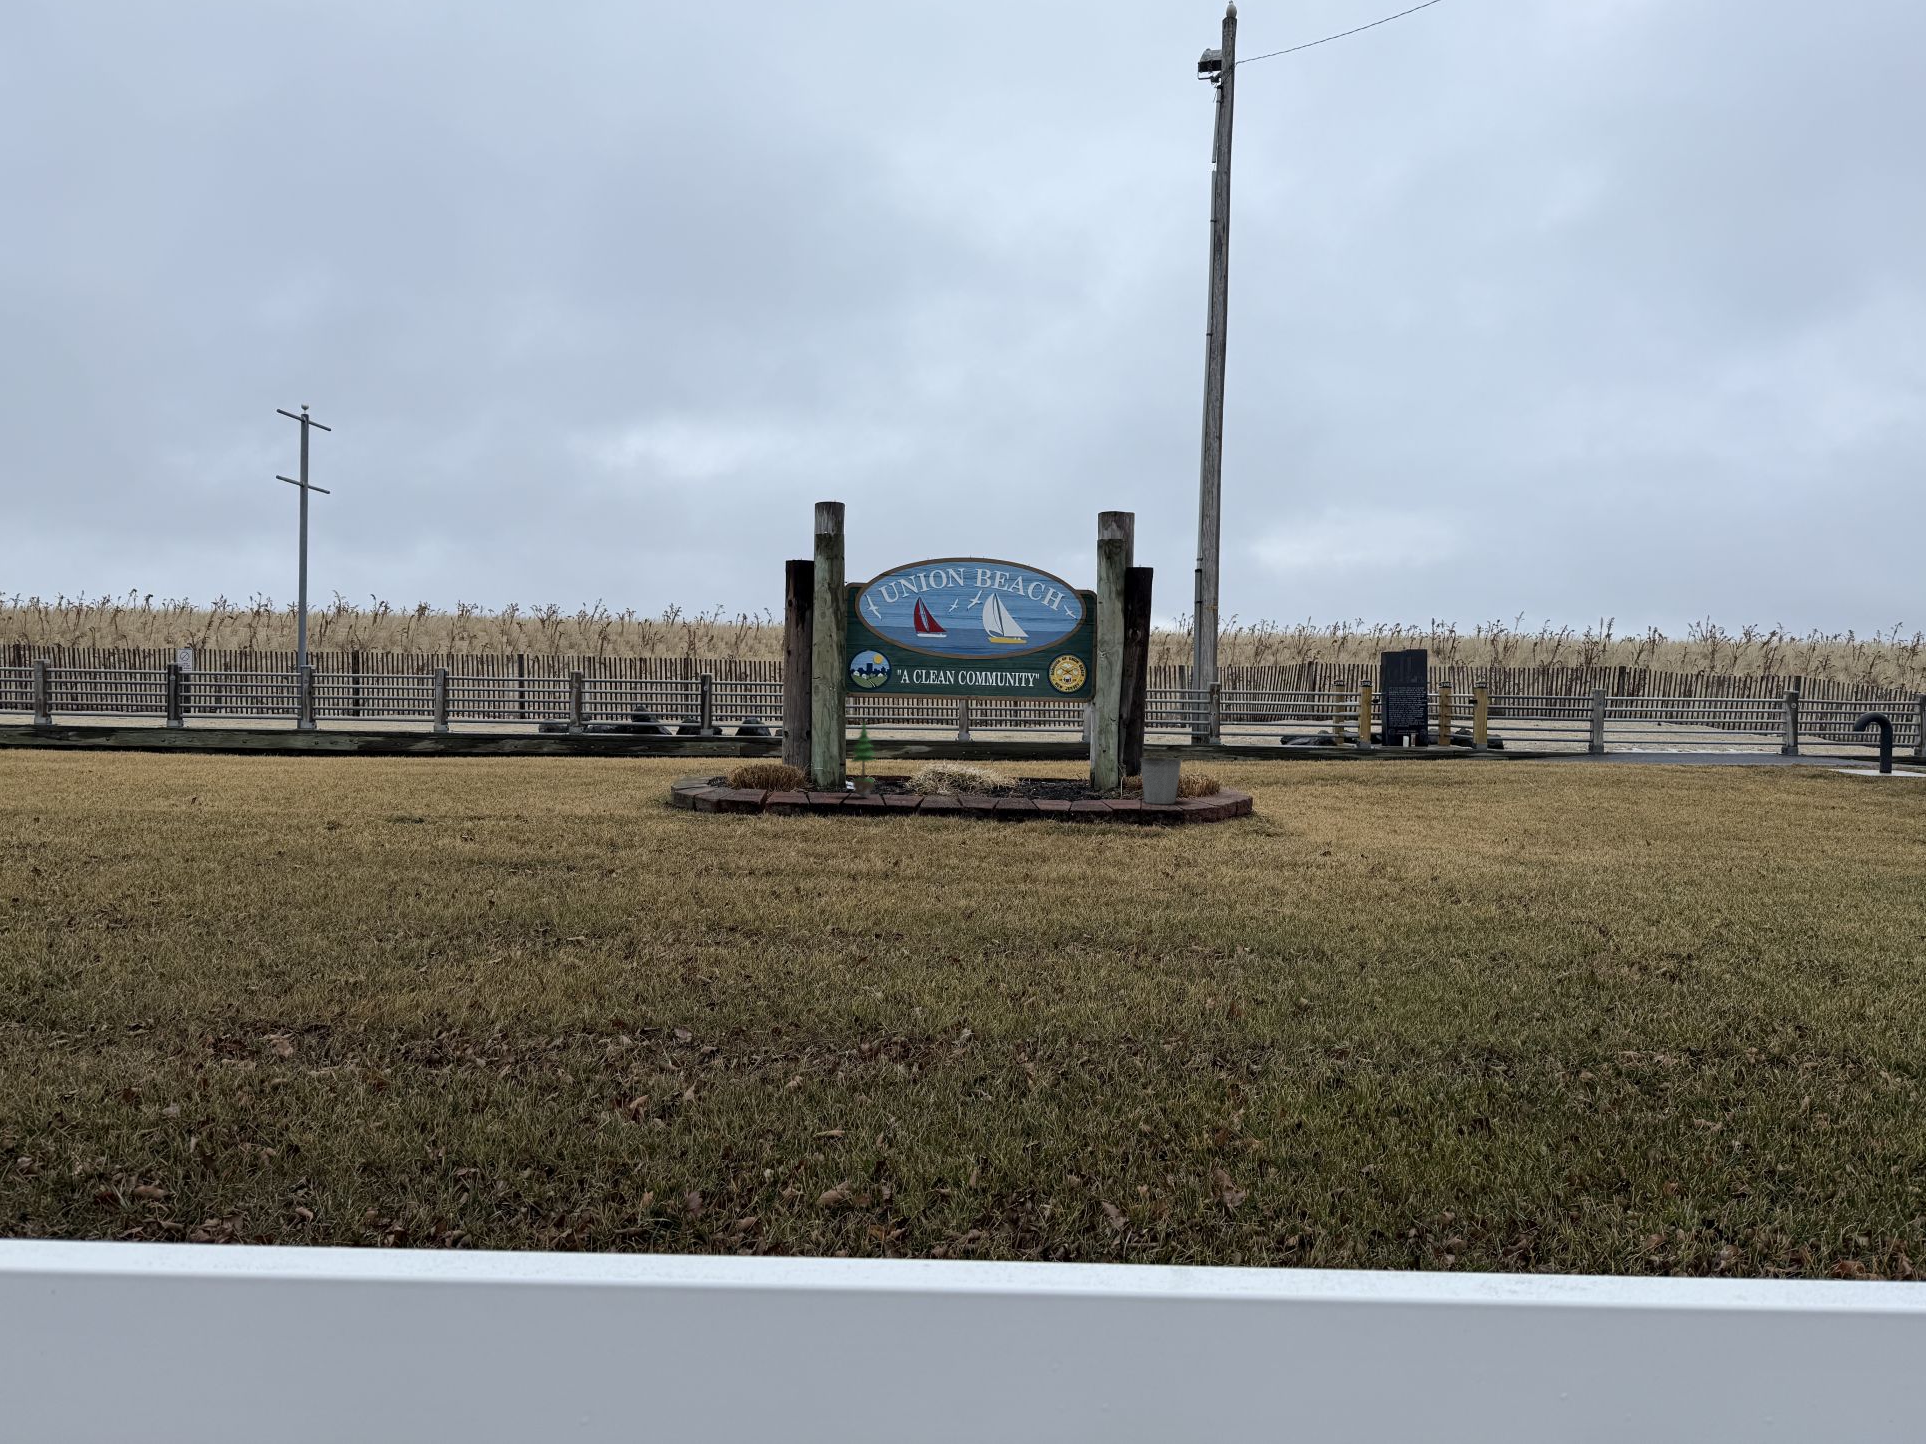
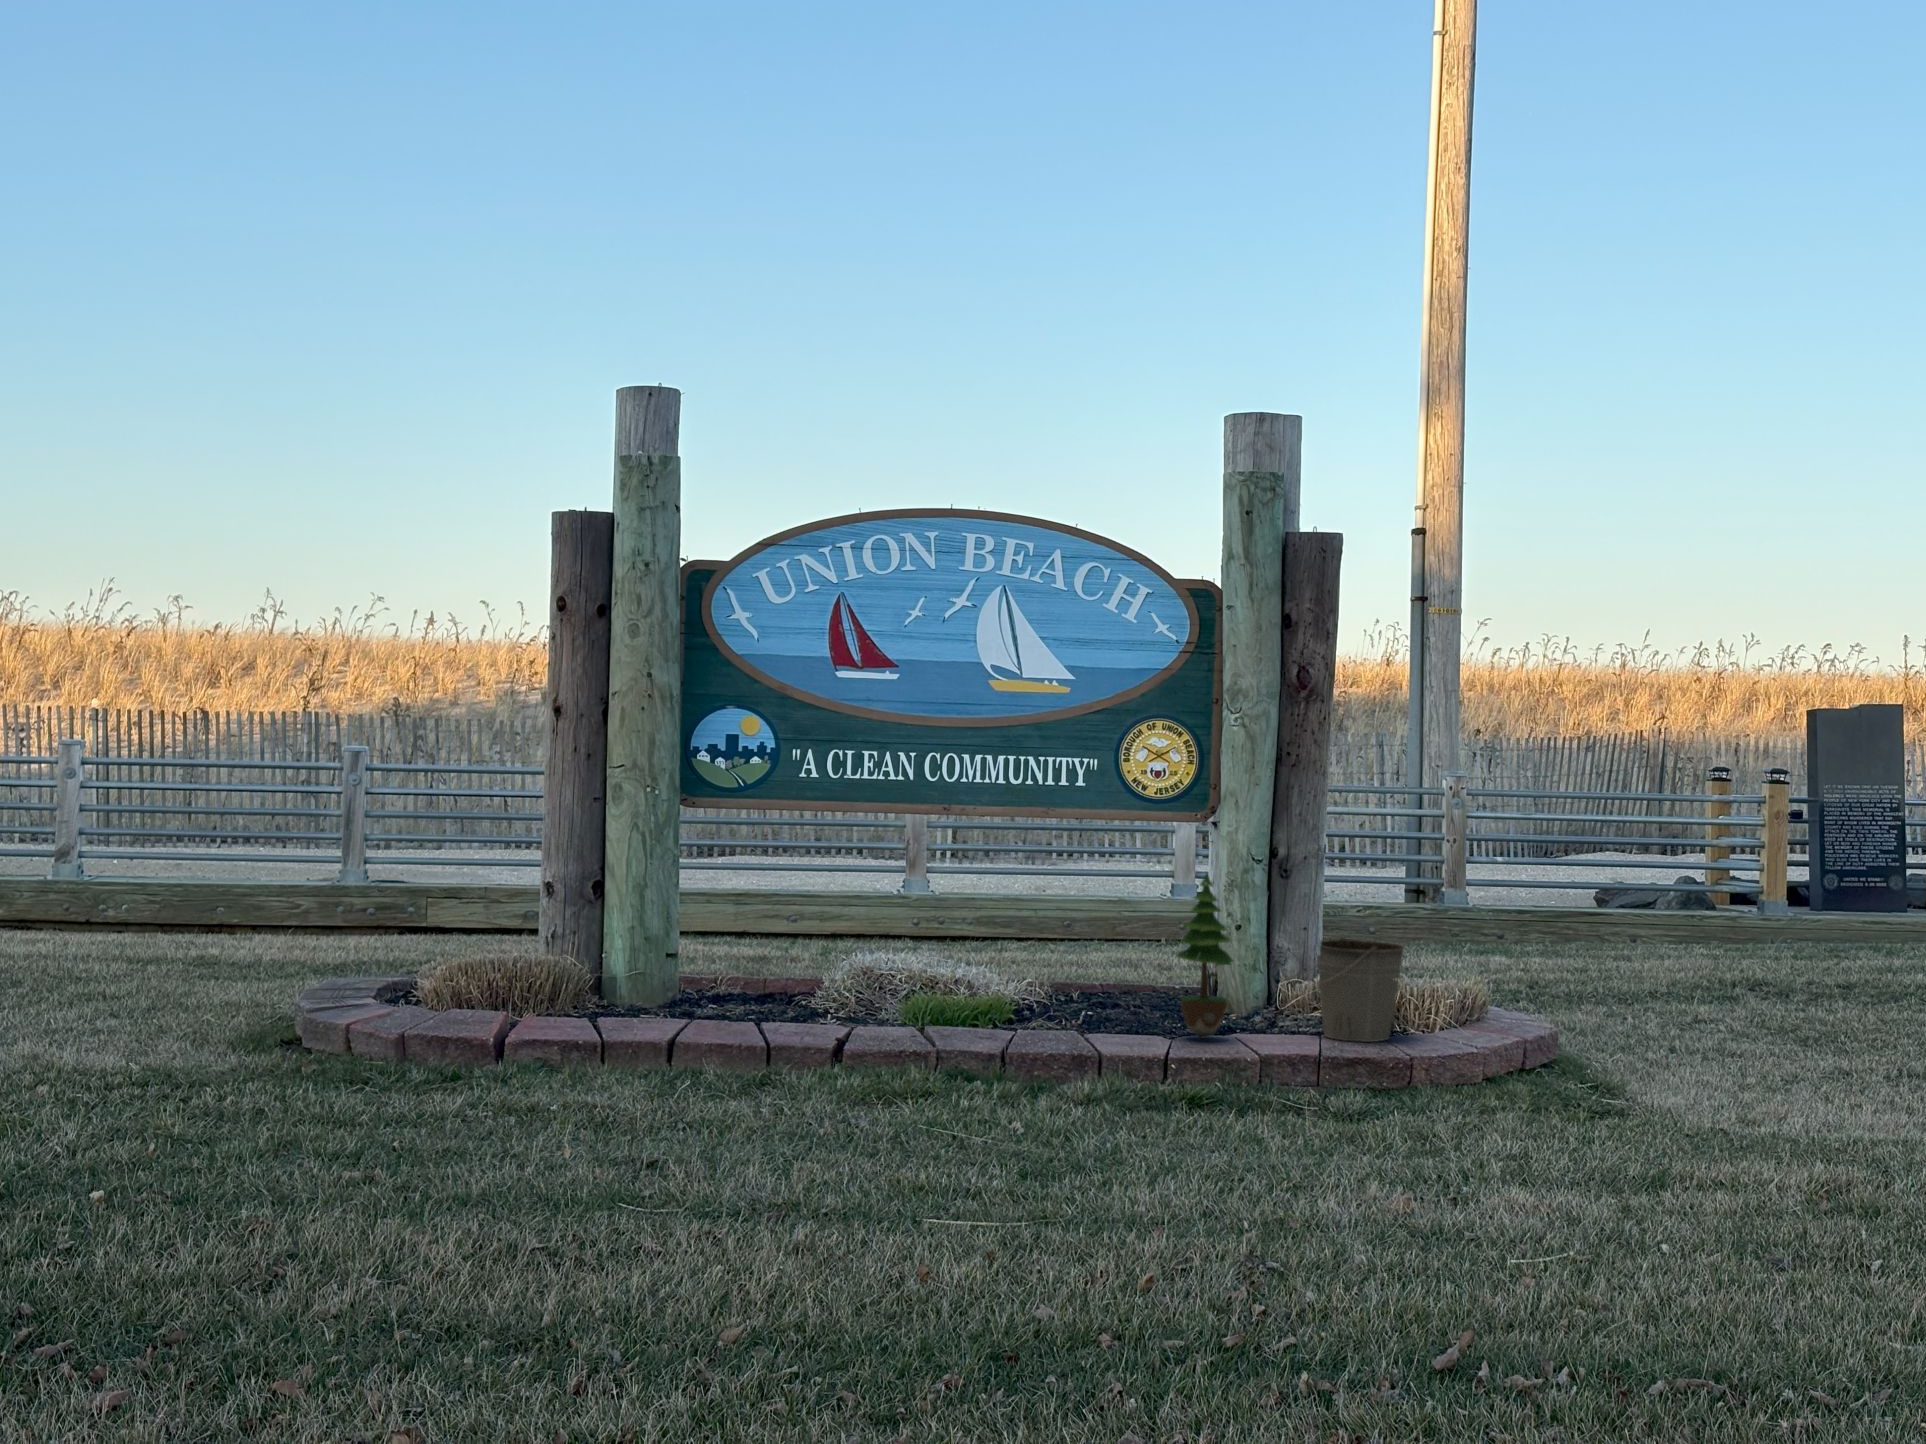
potted tree: present [851,723,875,797] -> present [1176,873,1233,1038]

